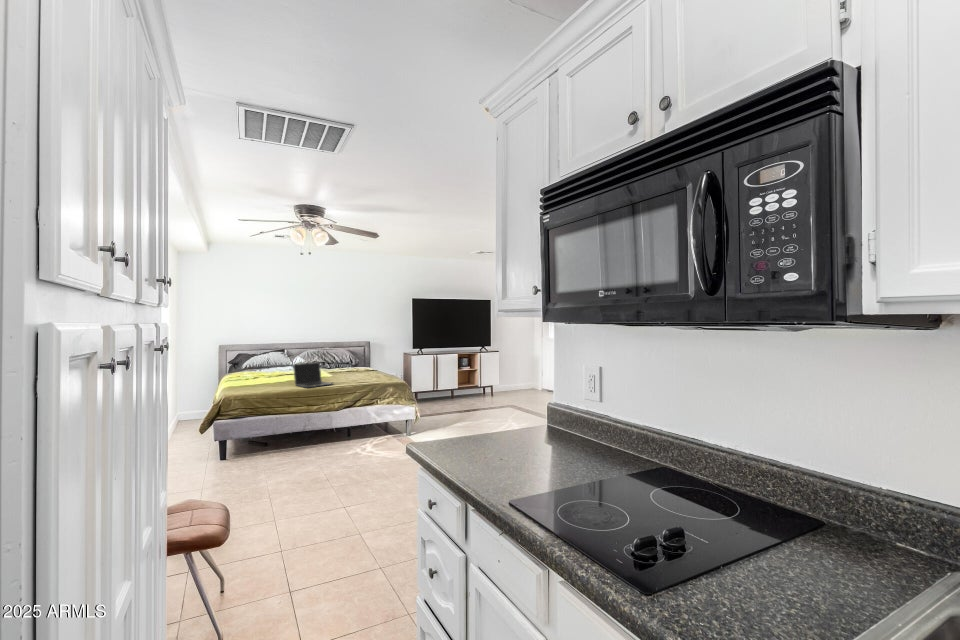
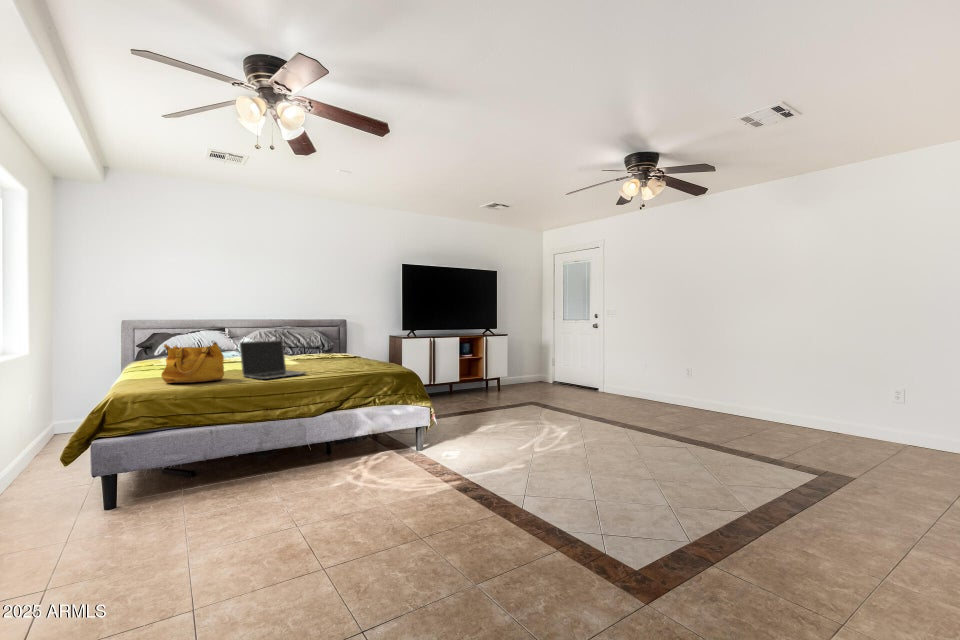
handbag: none [250,364,284,389] -> present [162,341,224,383]

